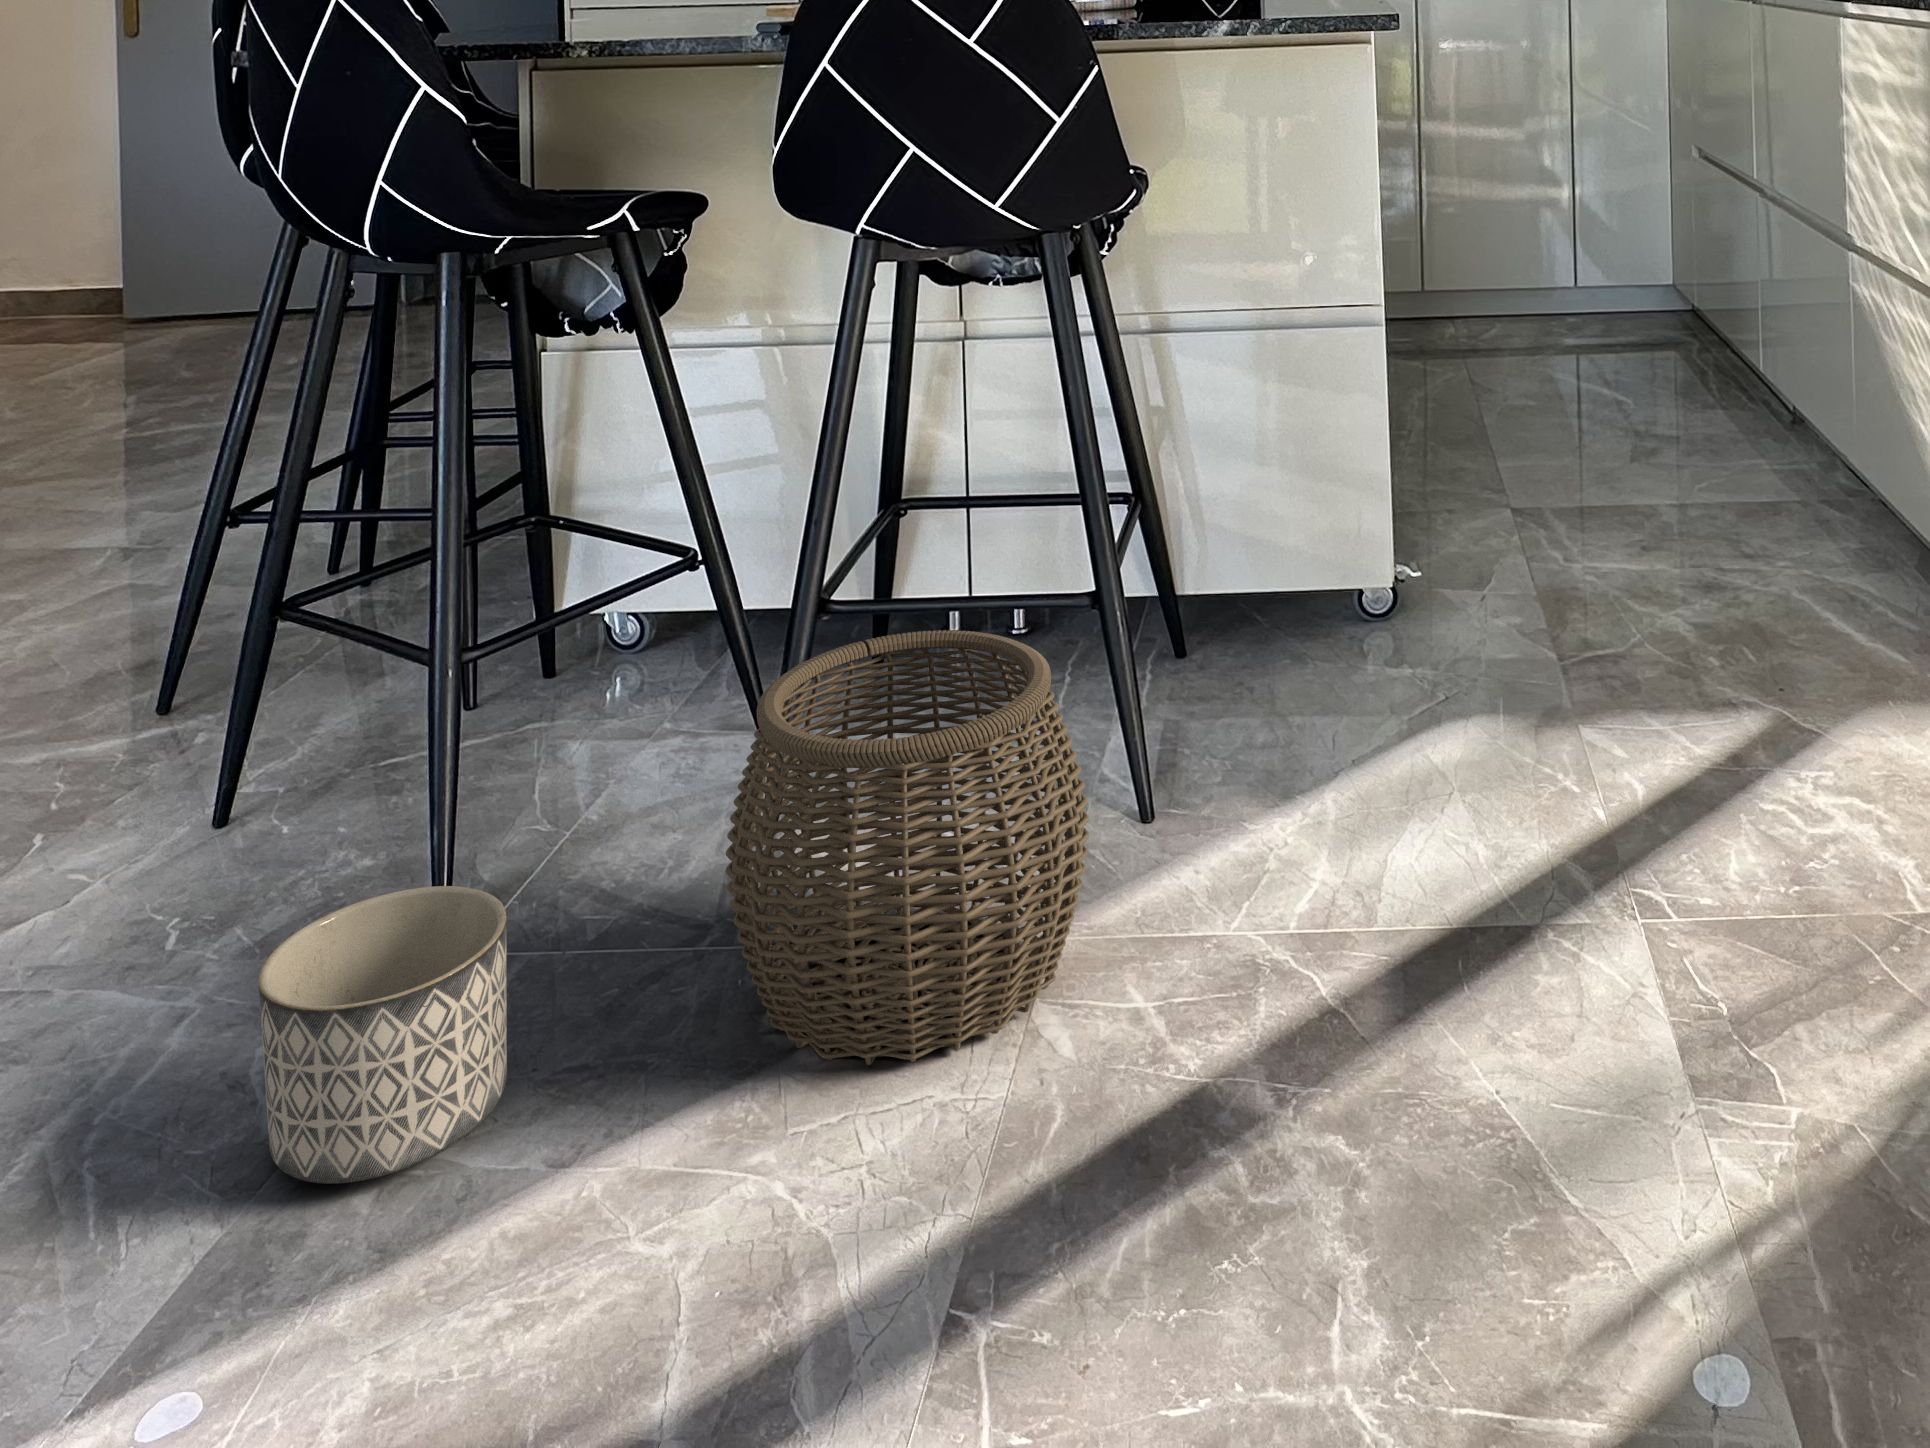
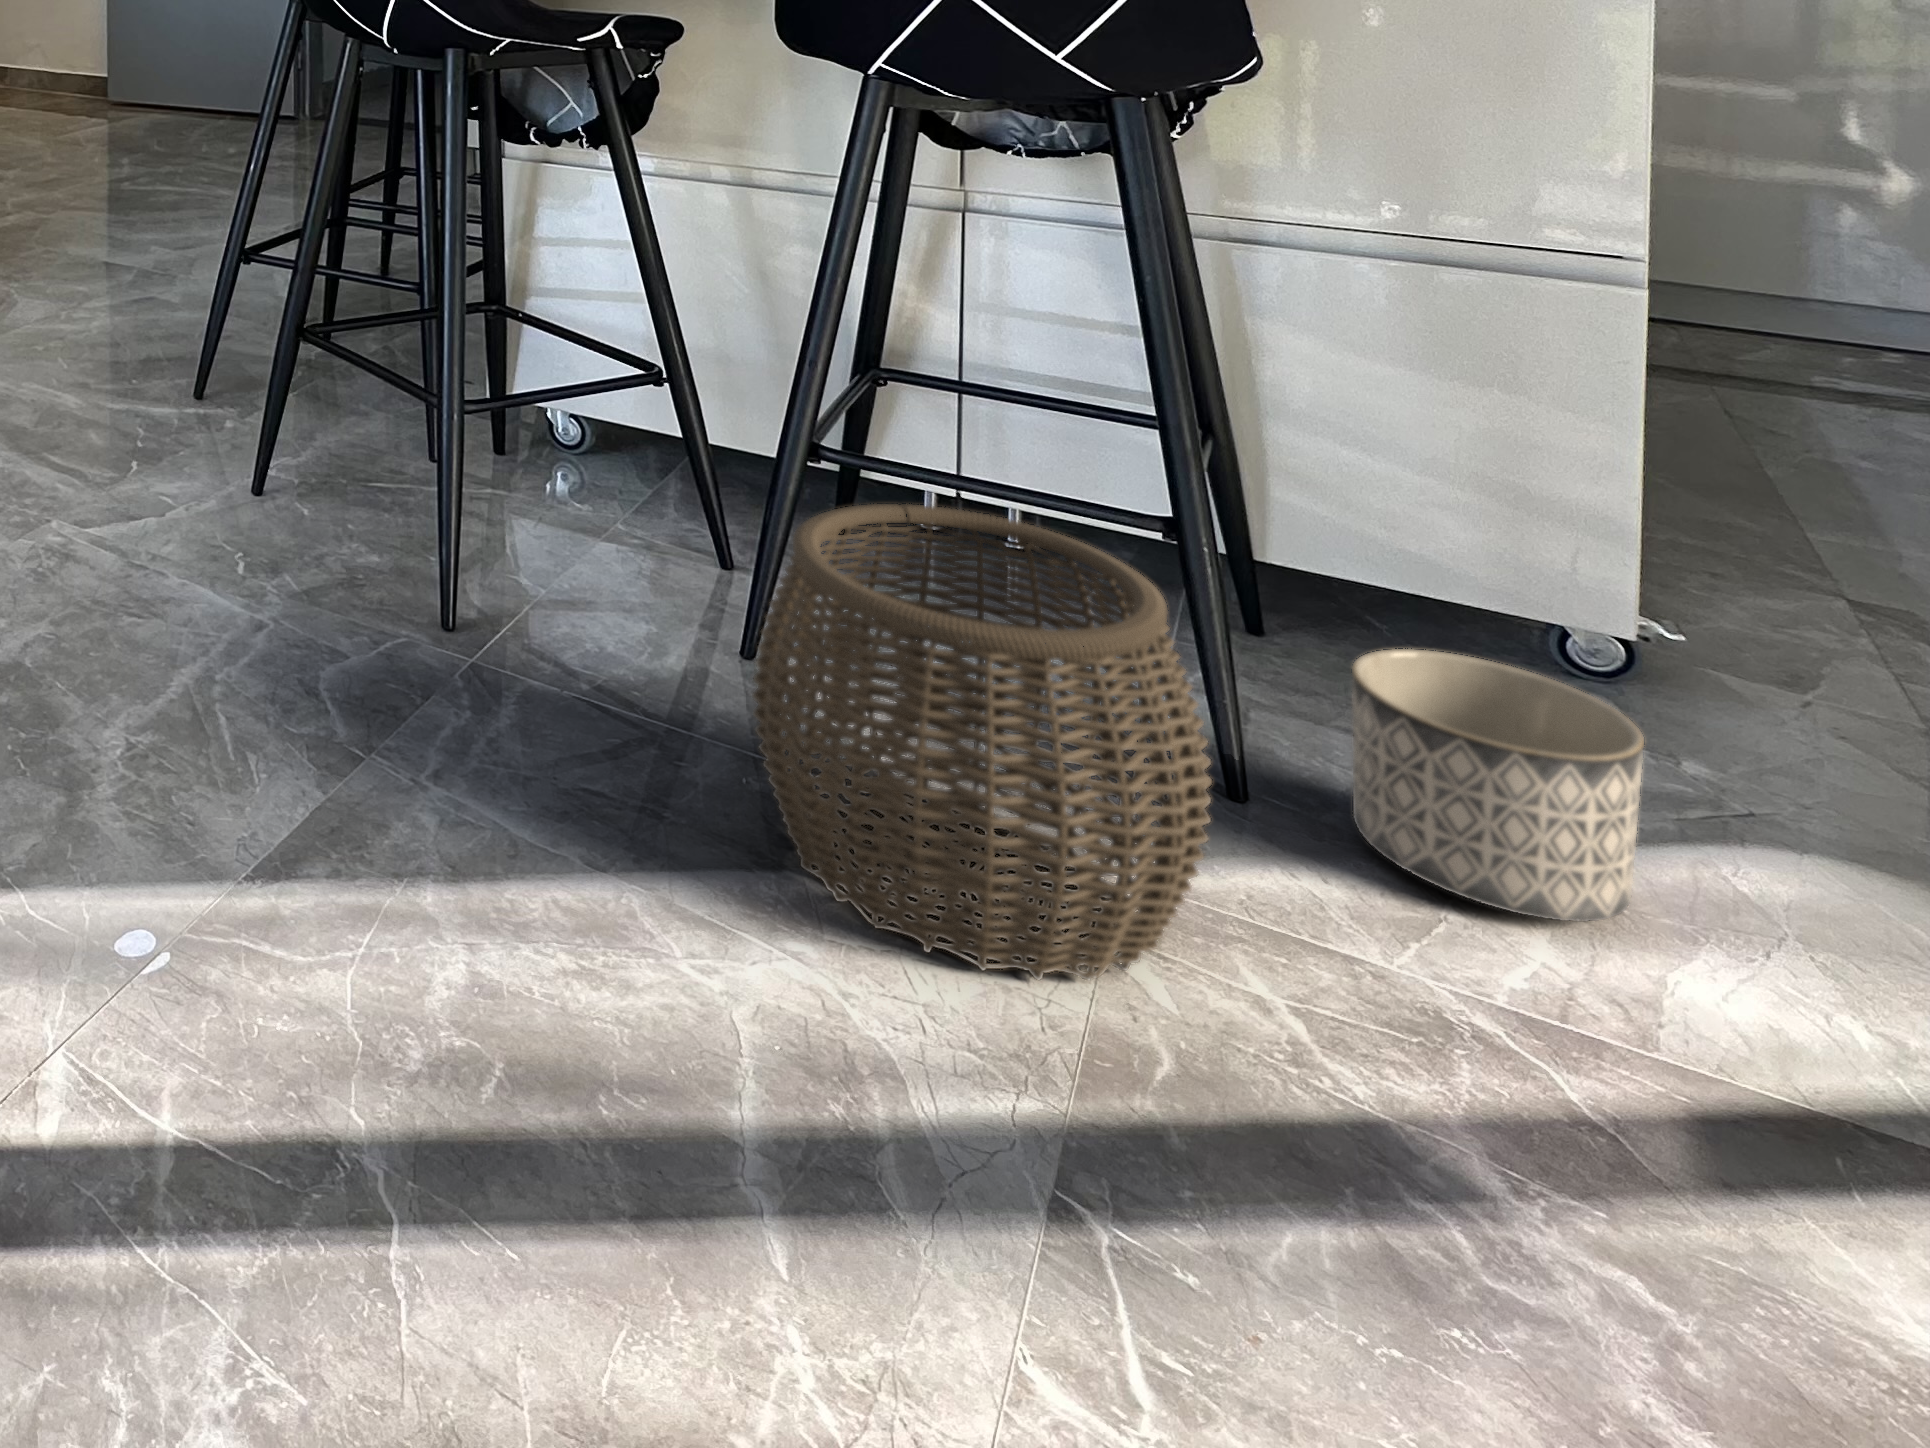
planter: present [259,886,507,1184] -> present [1352,649,1644,921]

